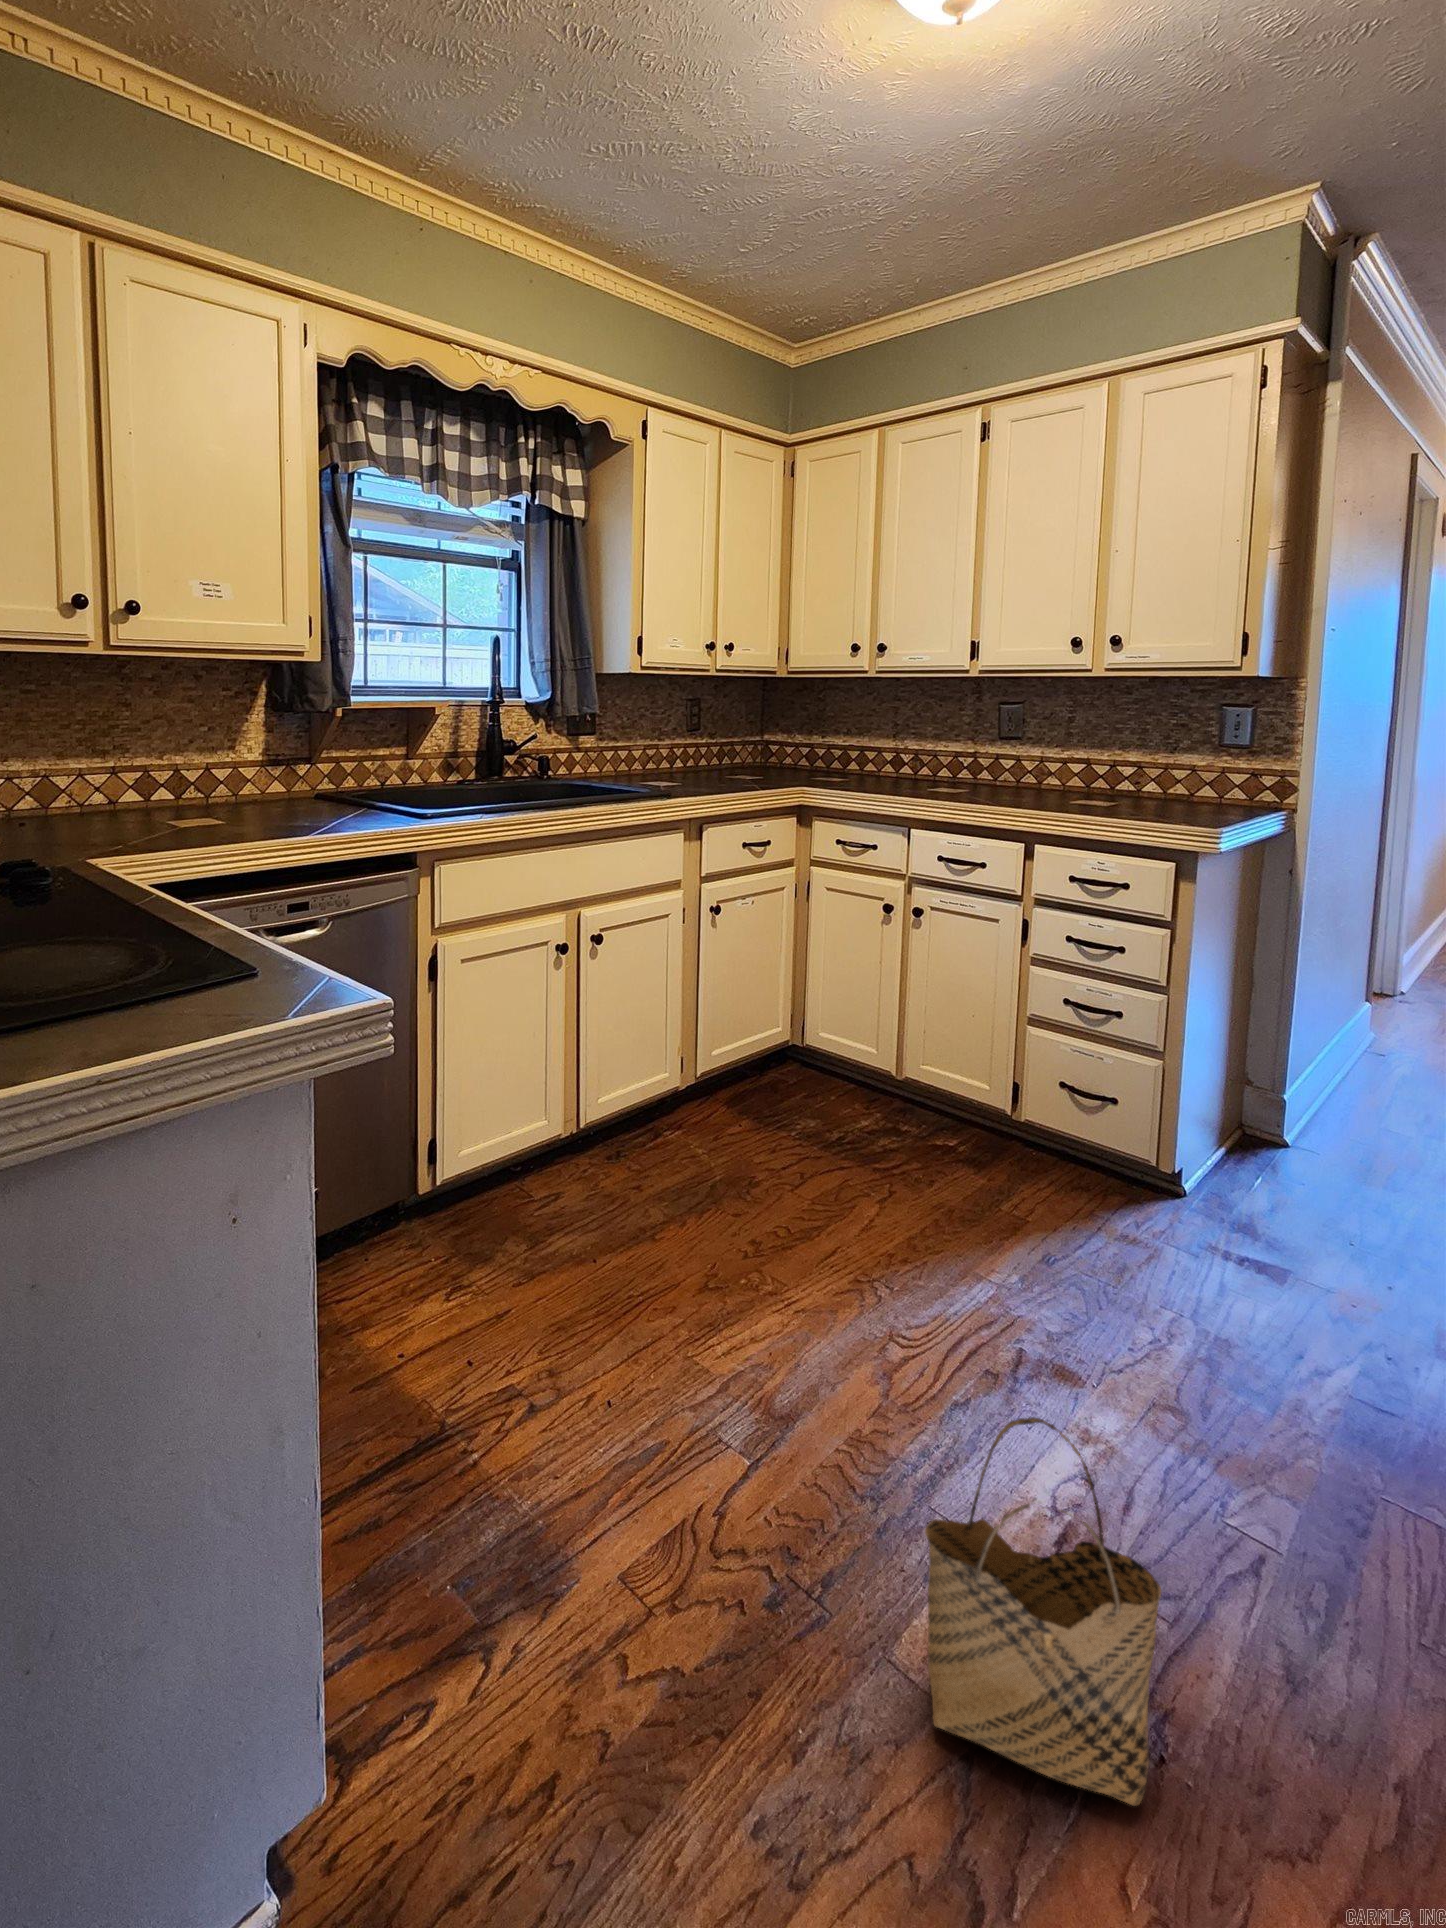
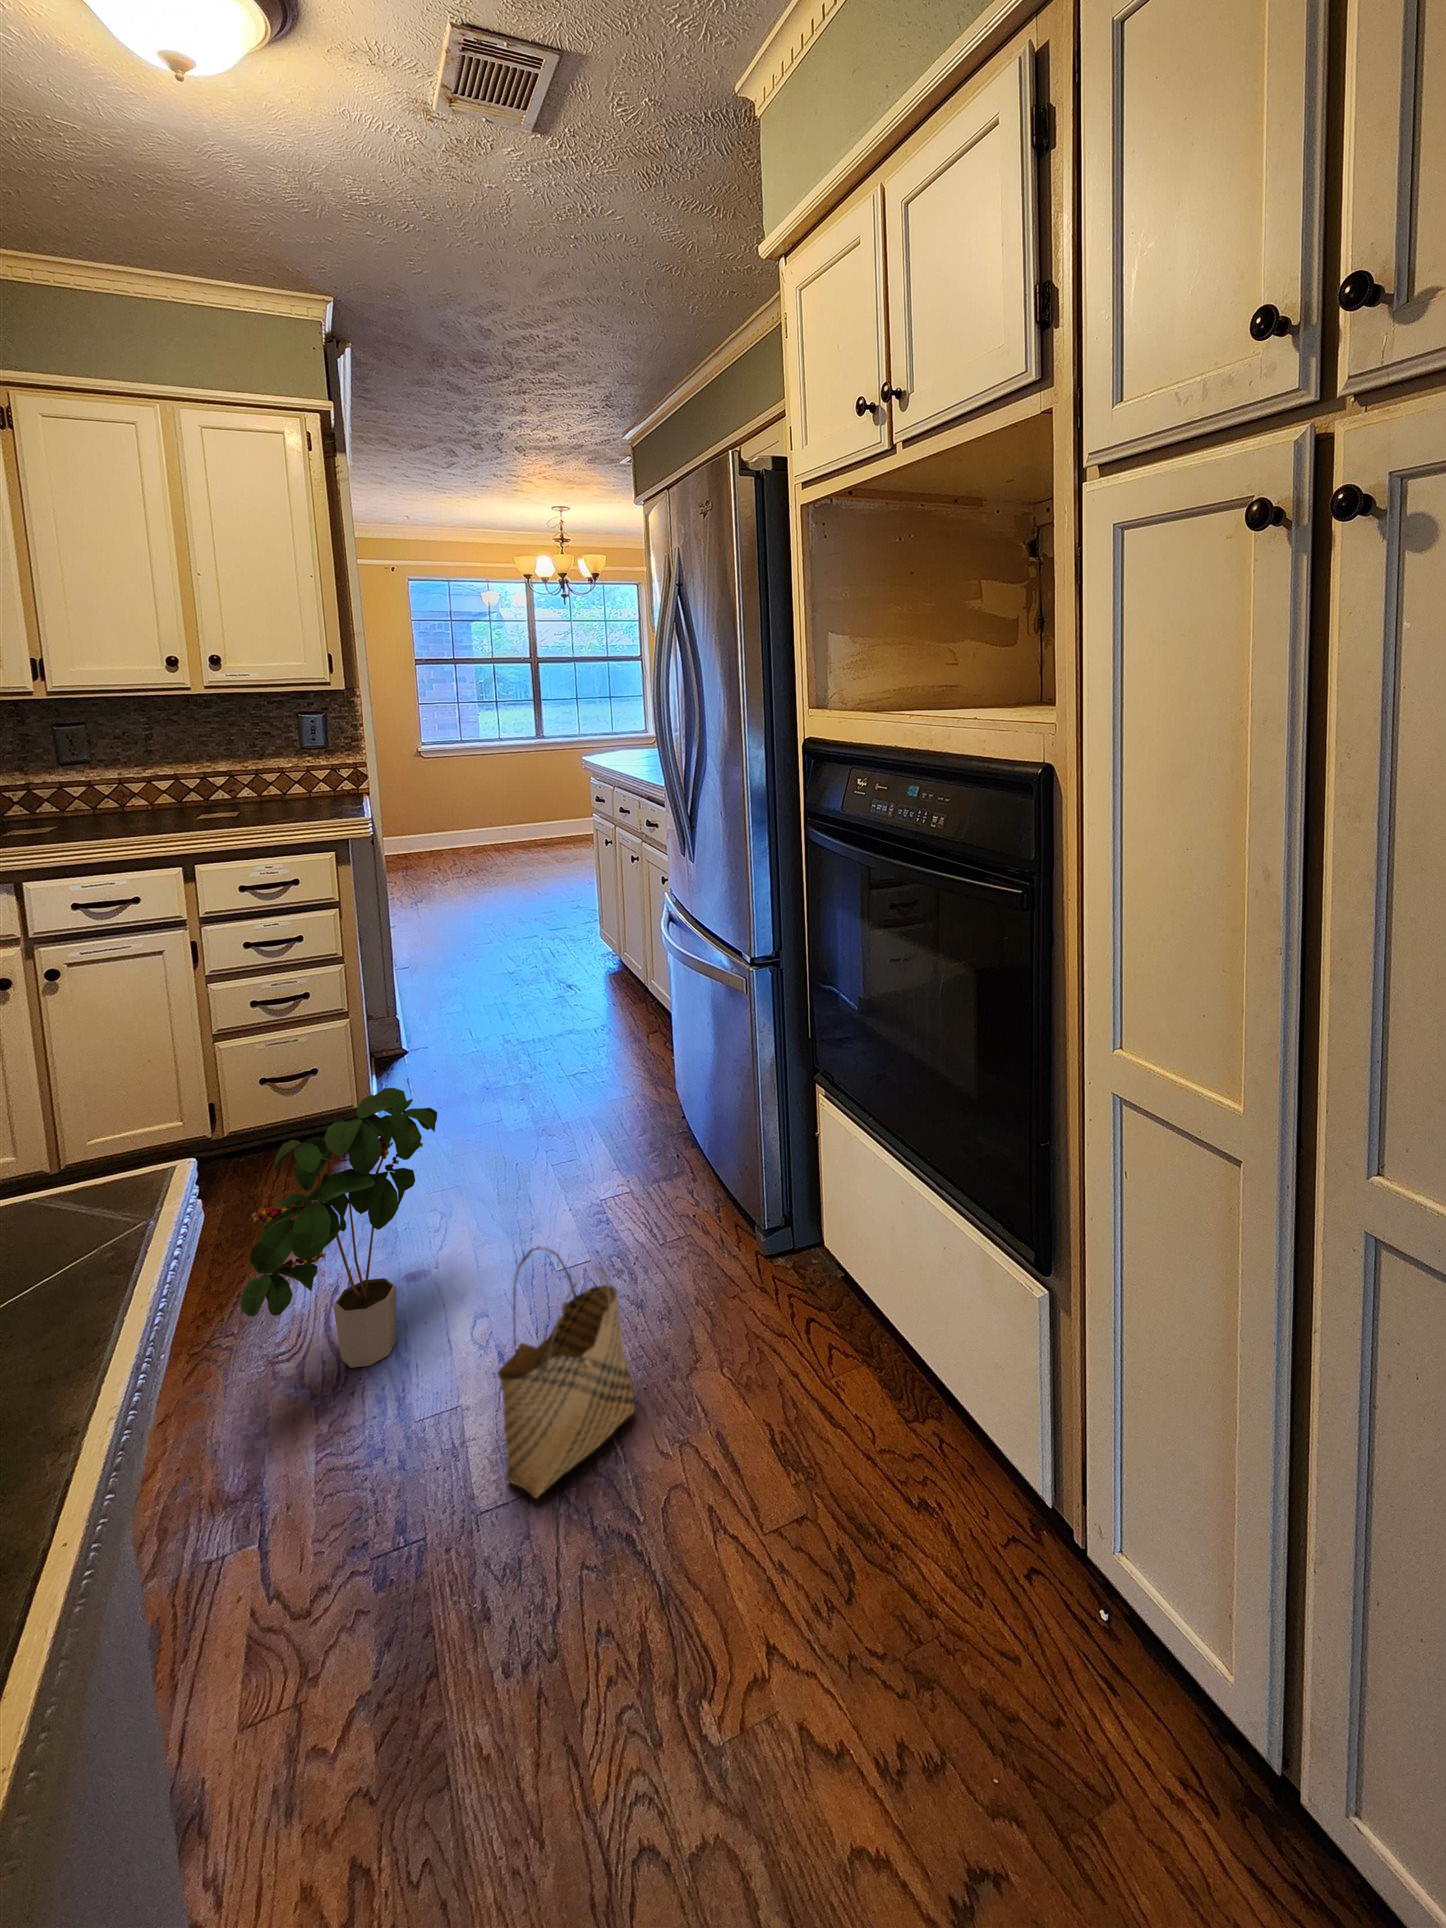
potted plant: none [826,1120,1108,1422] -> present [240,1088,437,1368]

